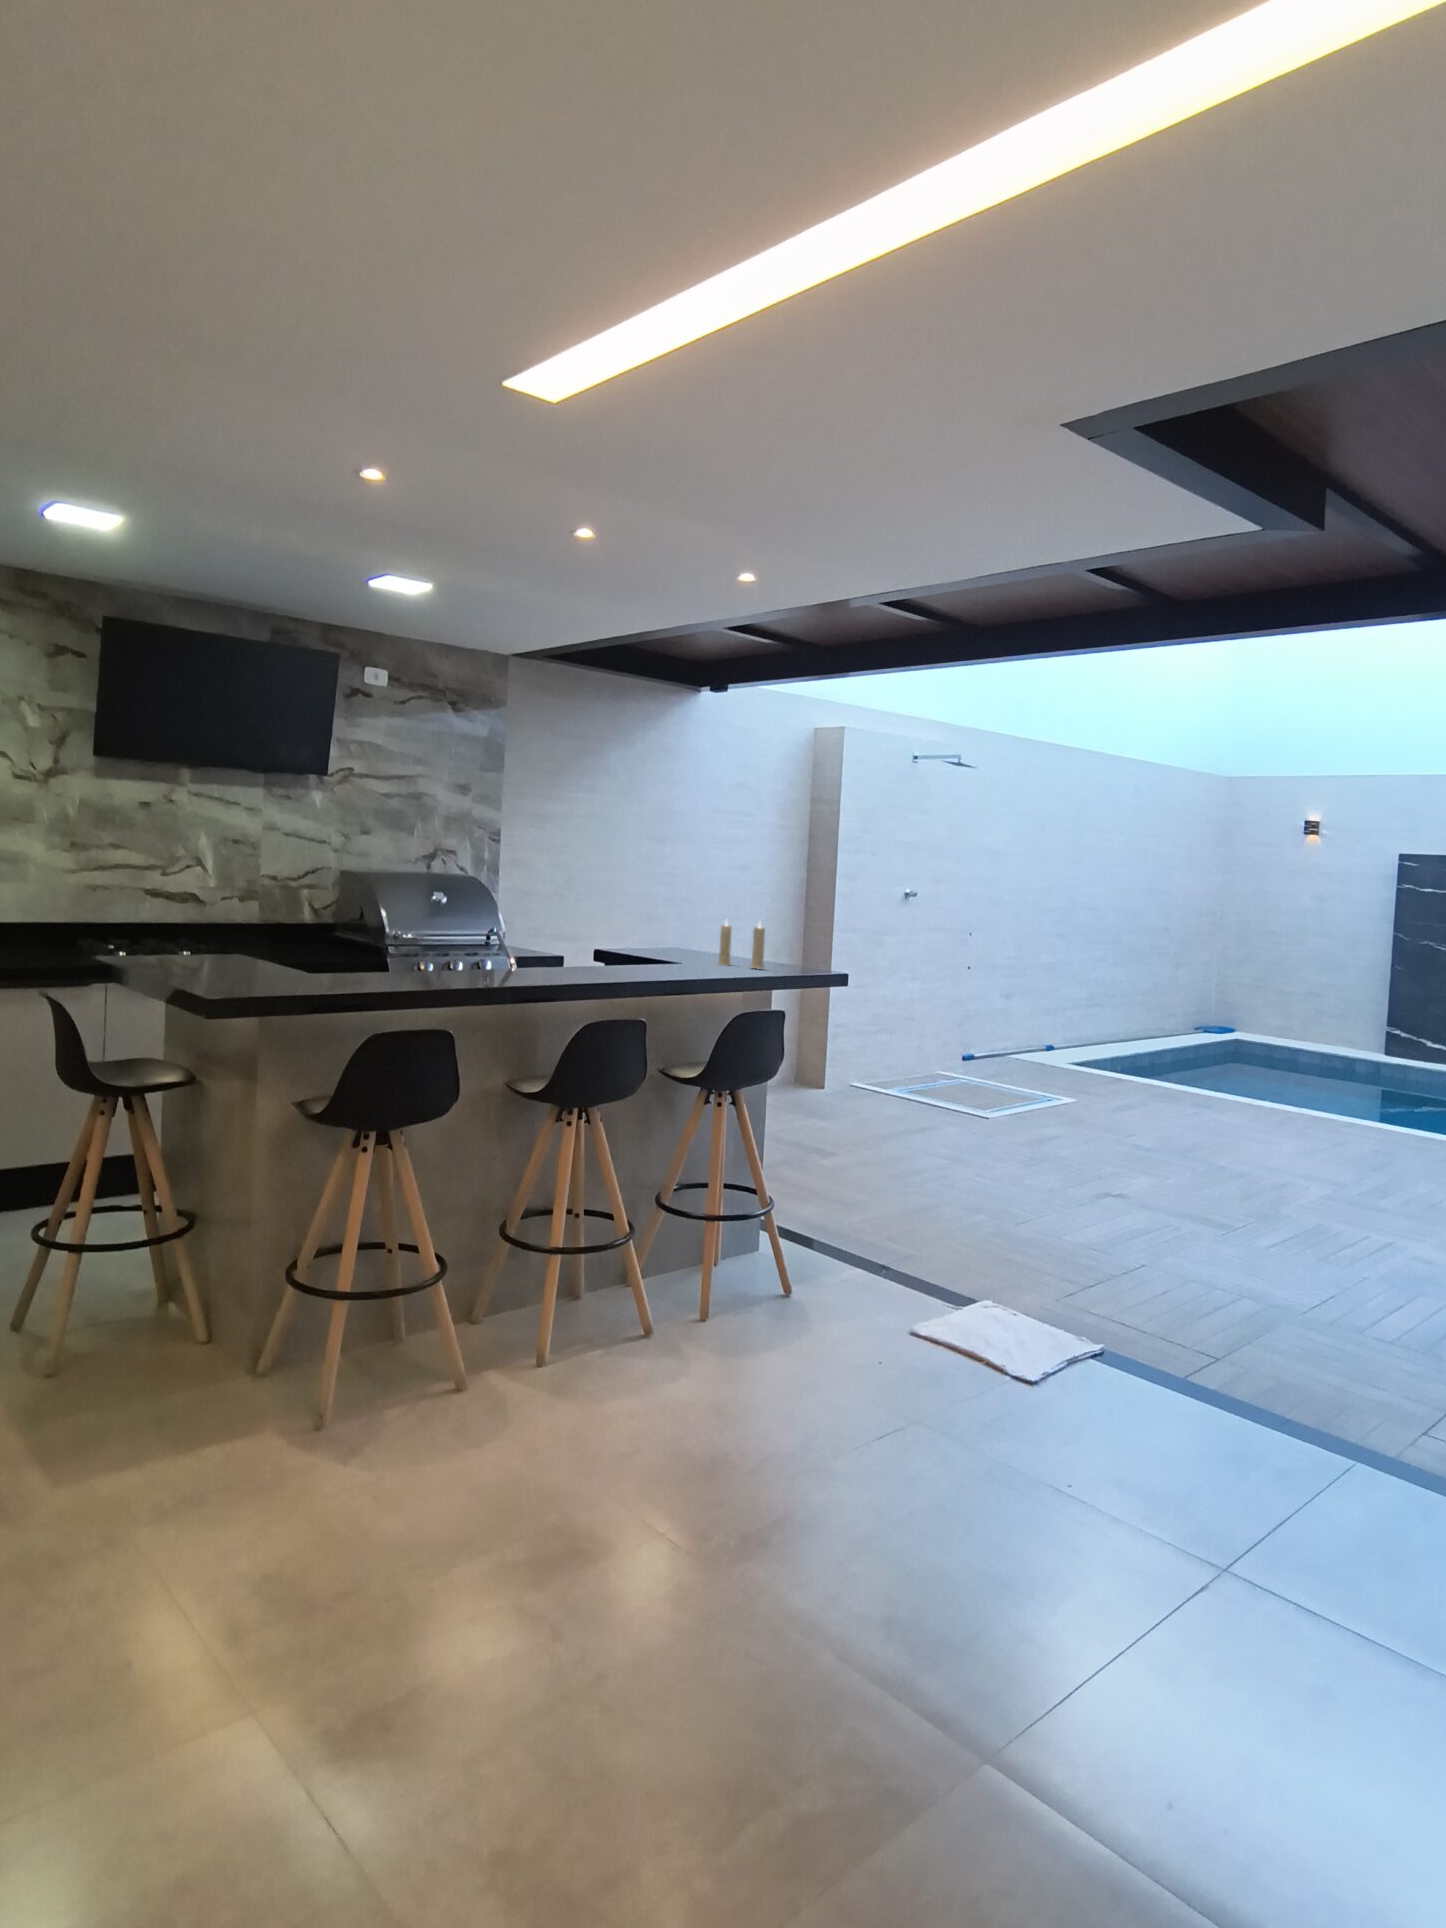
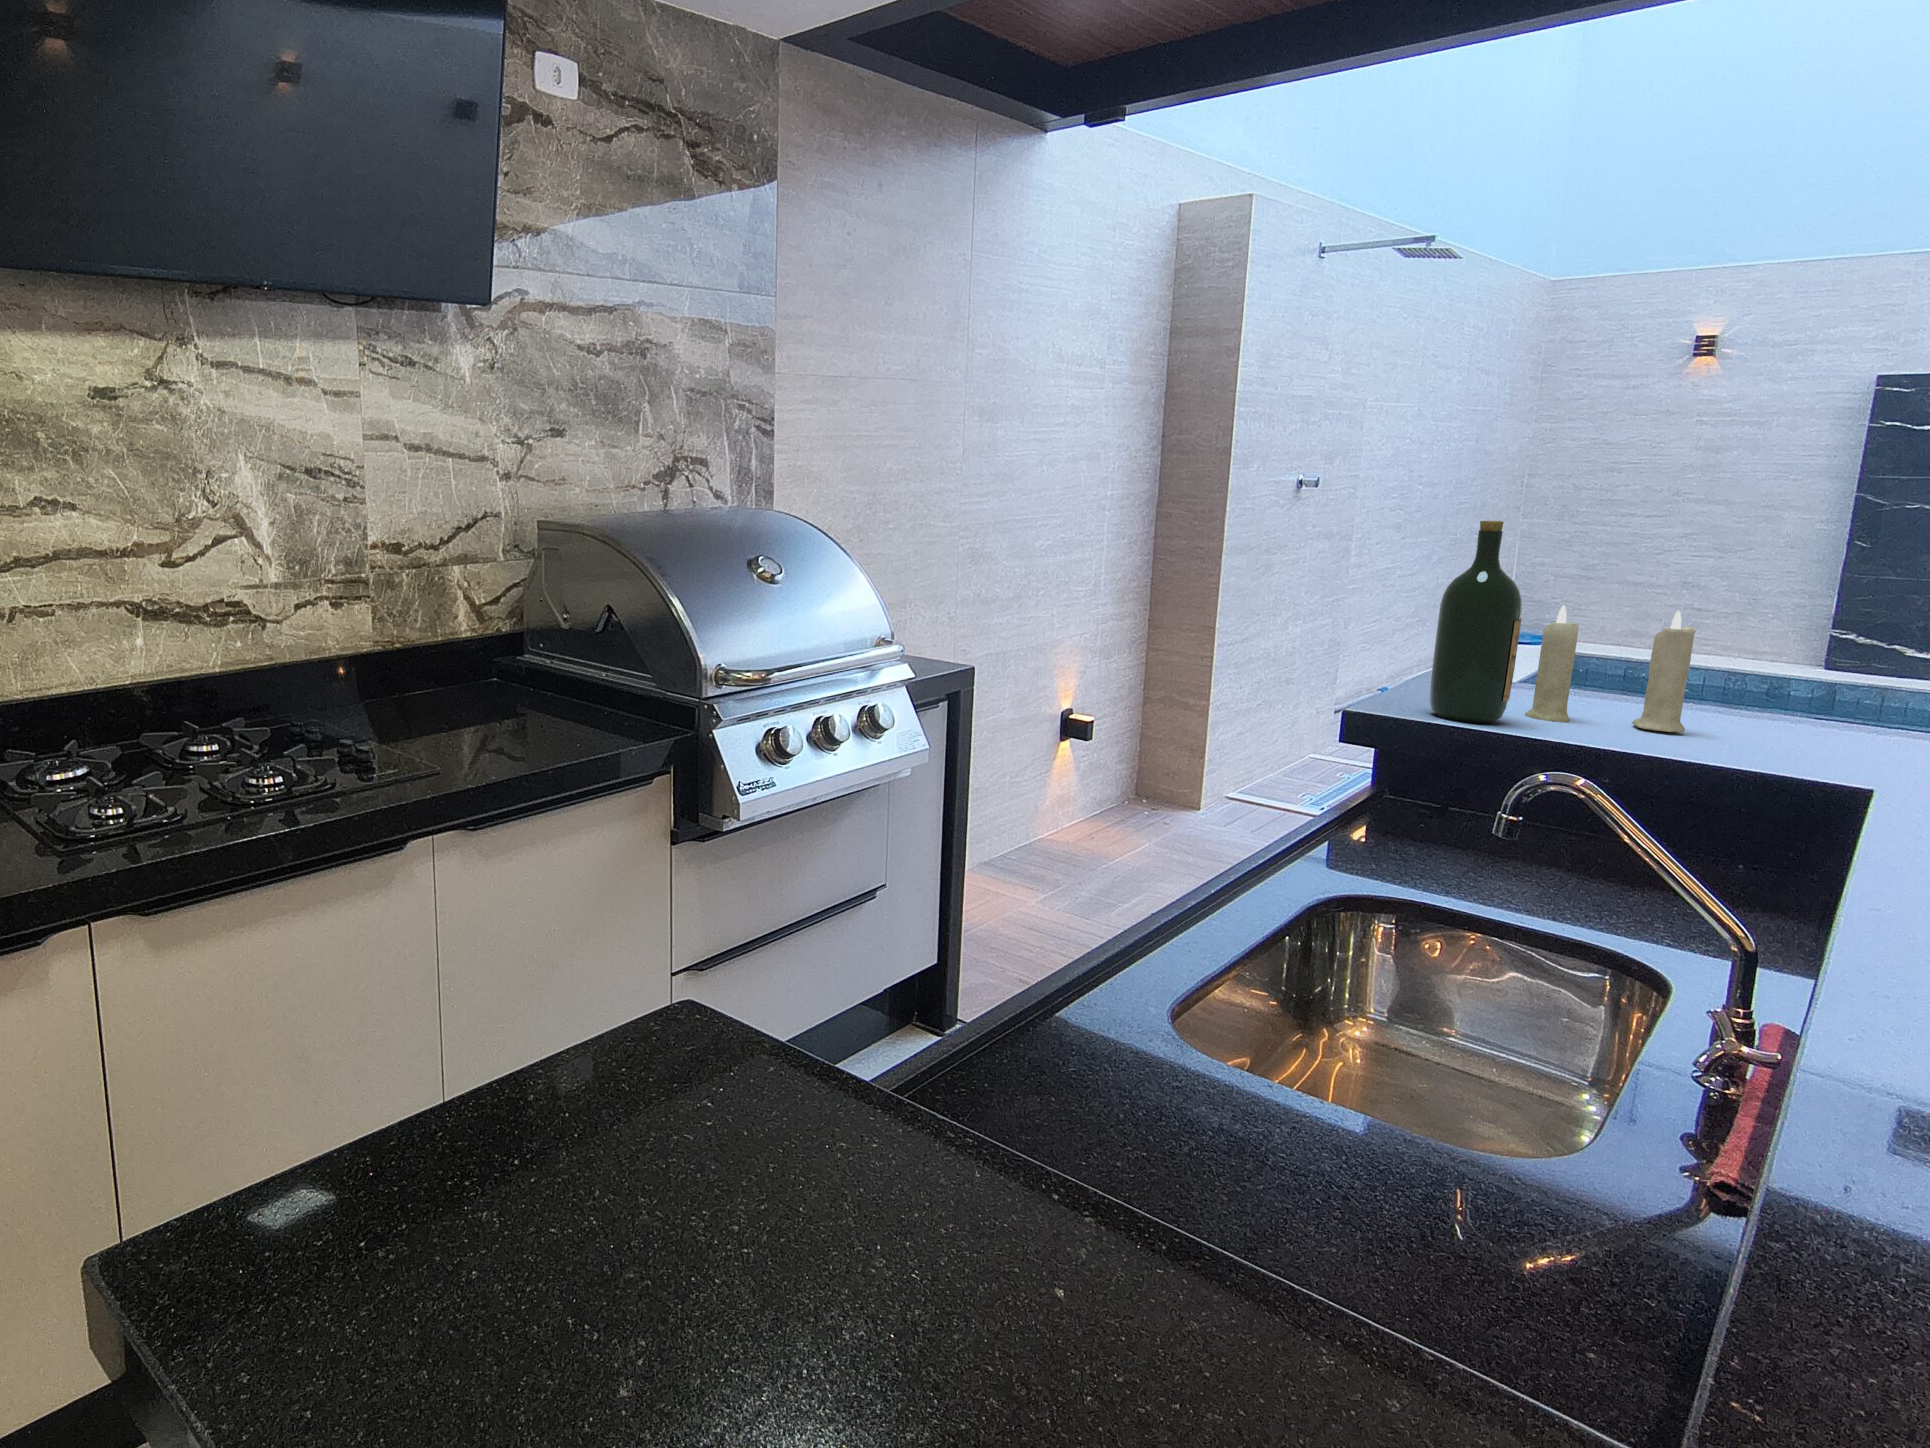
wine bottle: none [670,882,698,961] -> present [1430,521,1522,723]

